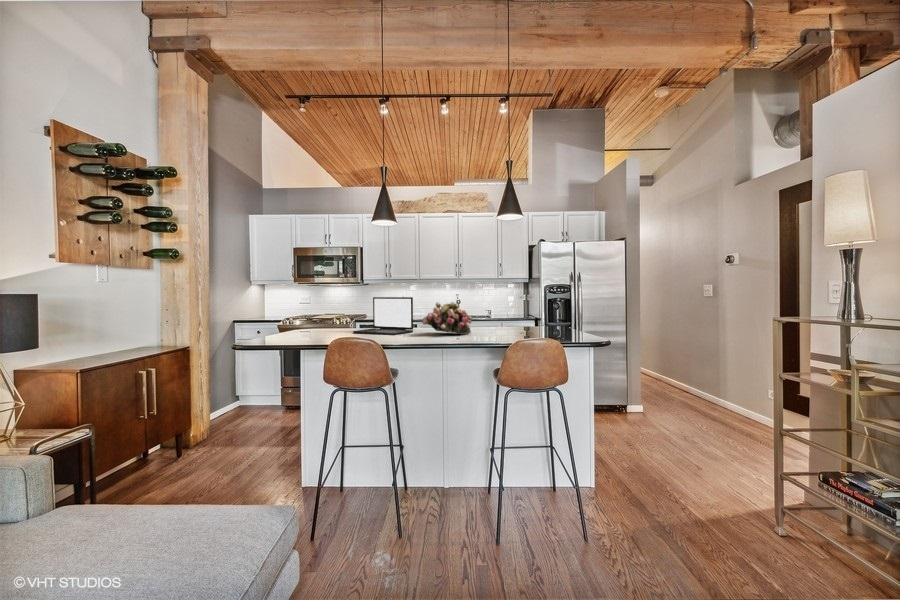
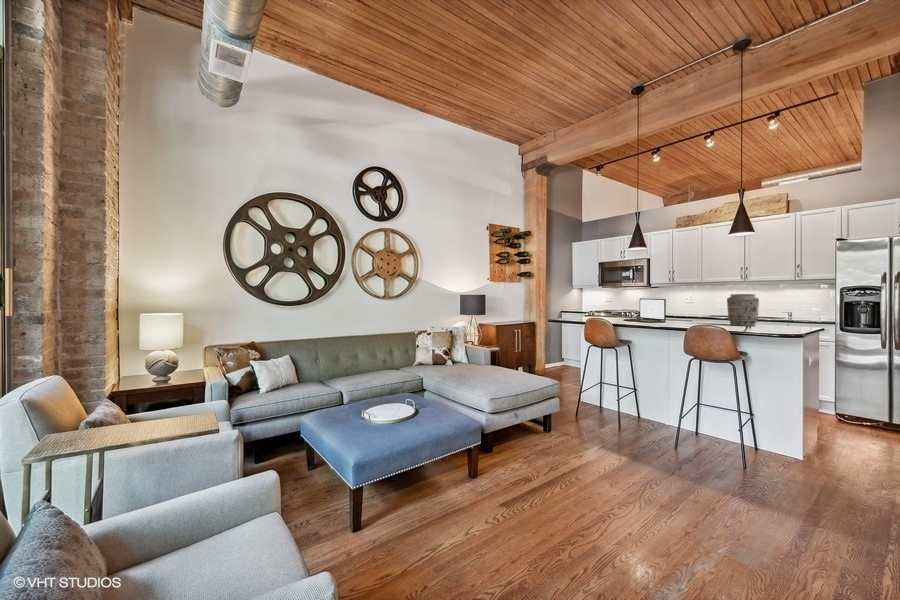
vase: none [482,290,514,331] -> present [727,294,759,326]
flower arrangement: present [422,302,472,334] -> none [668,303,710,325]

